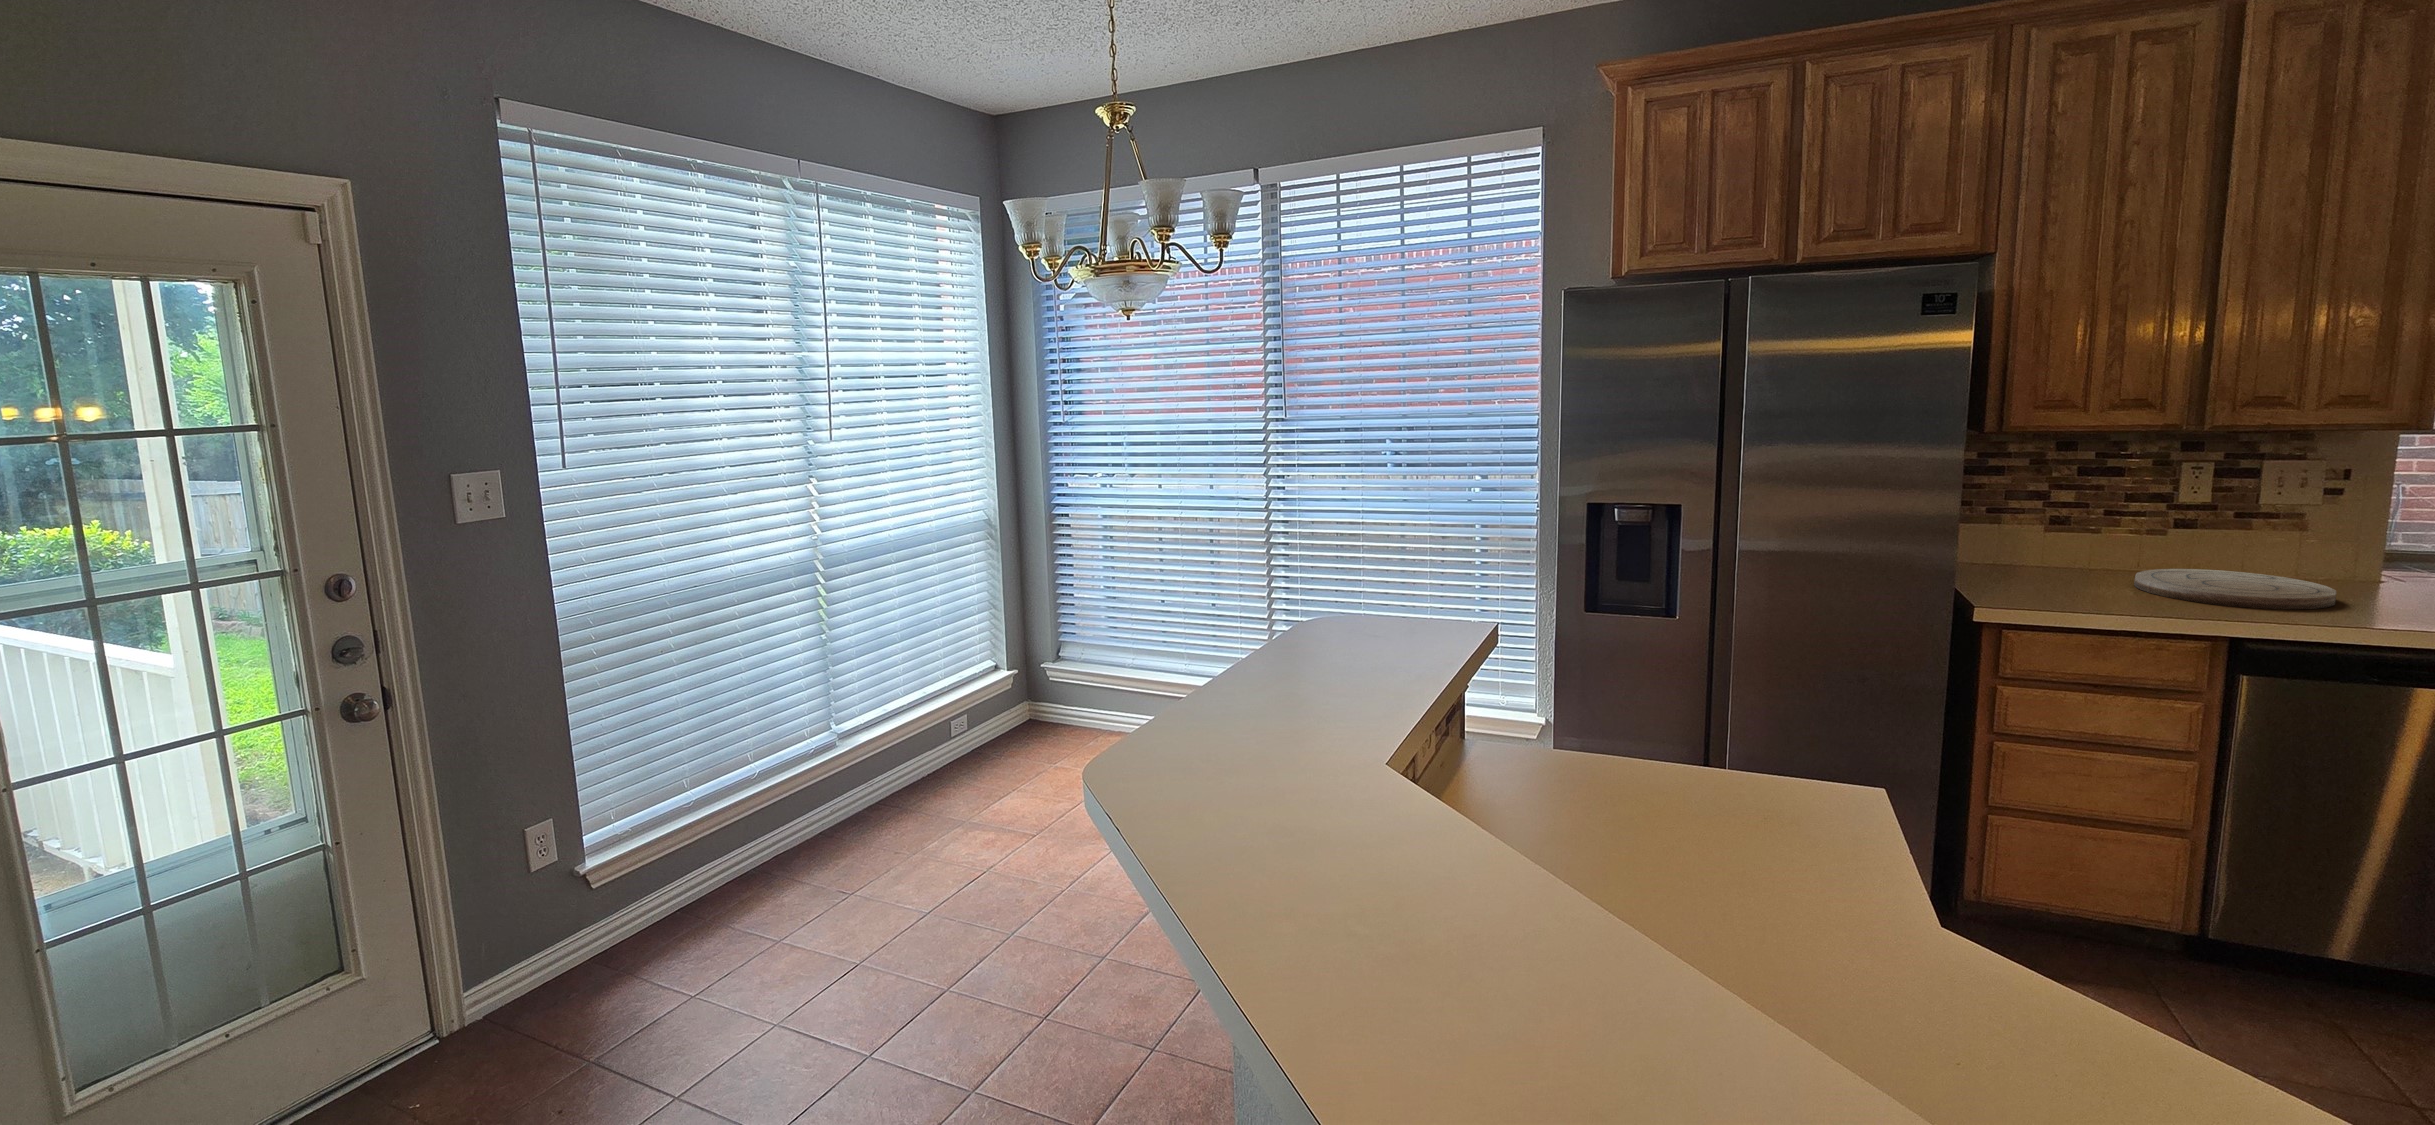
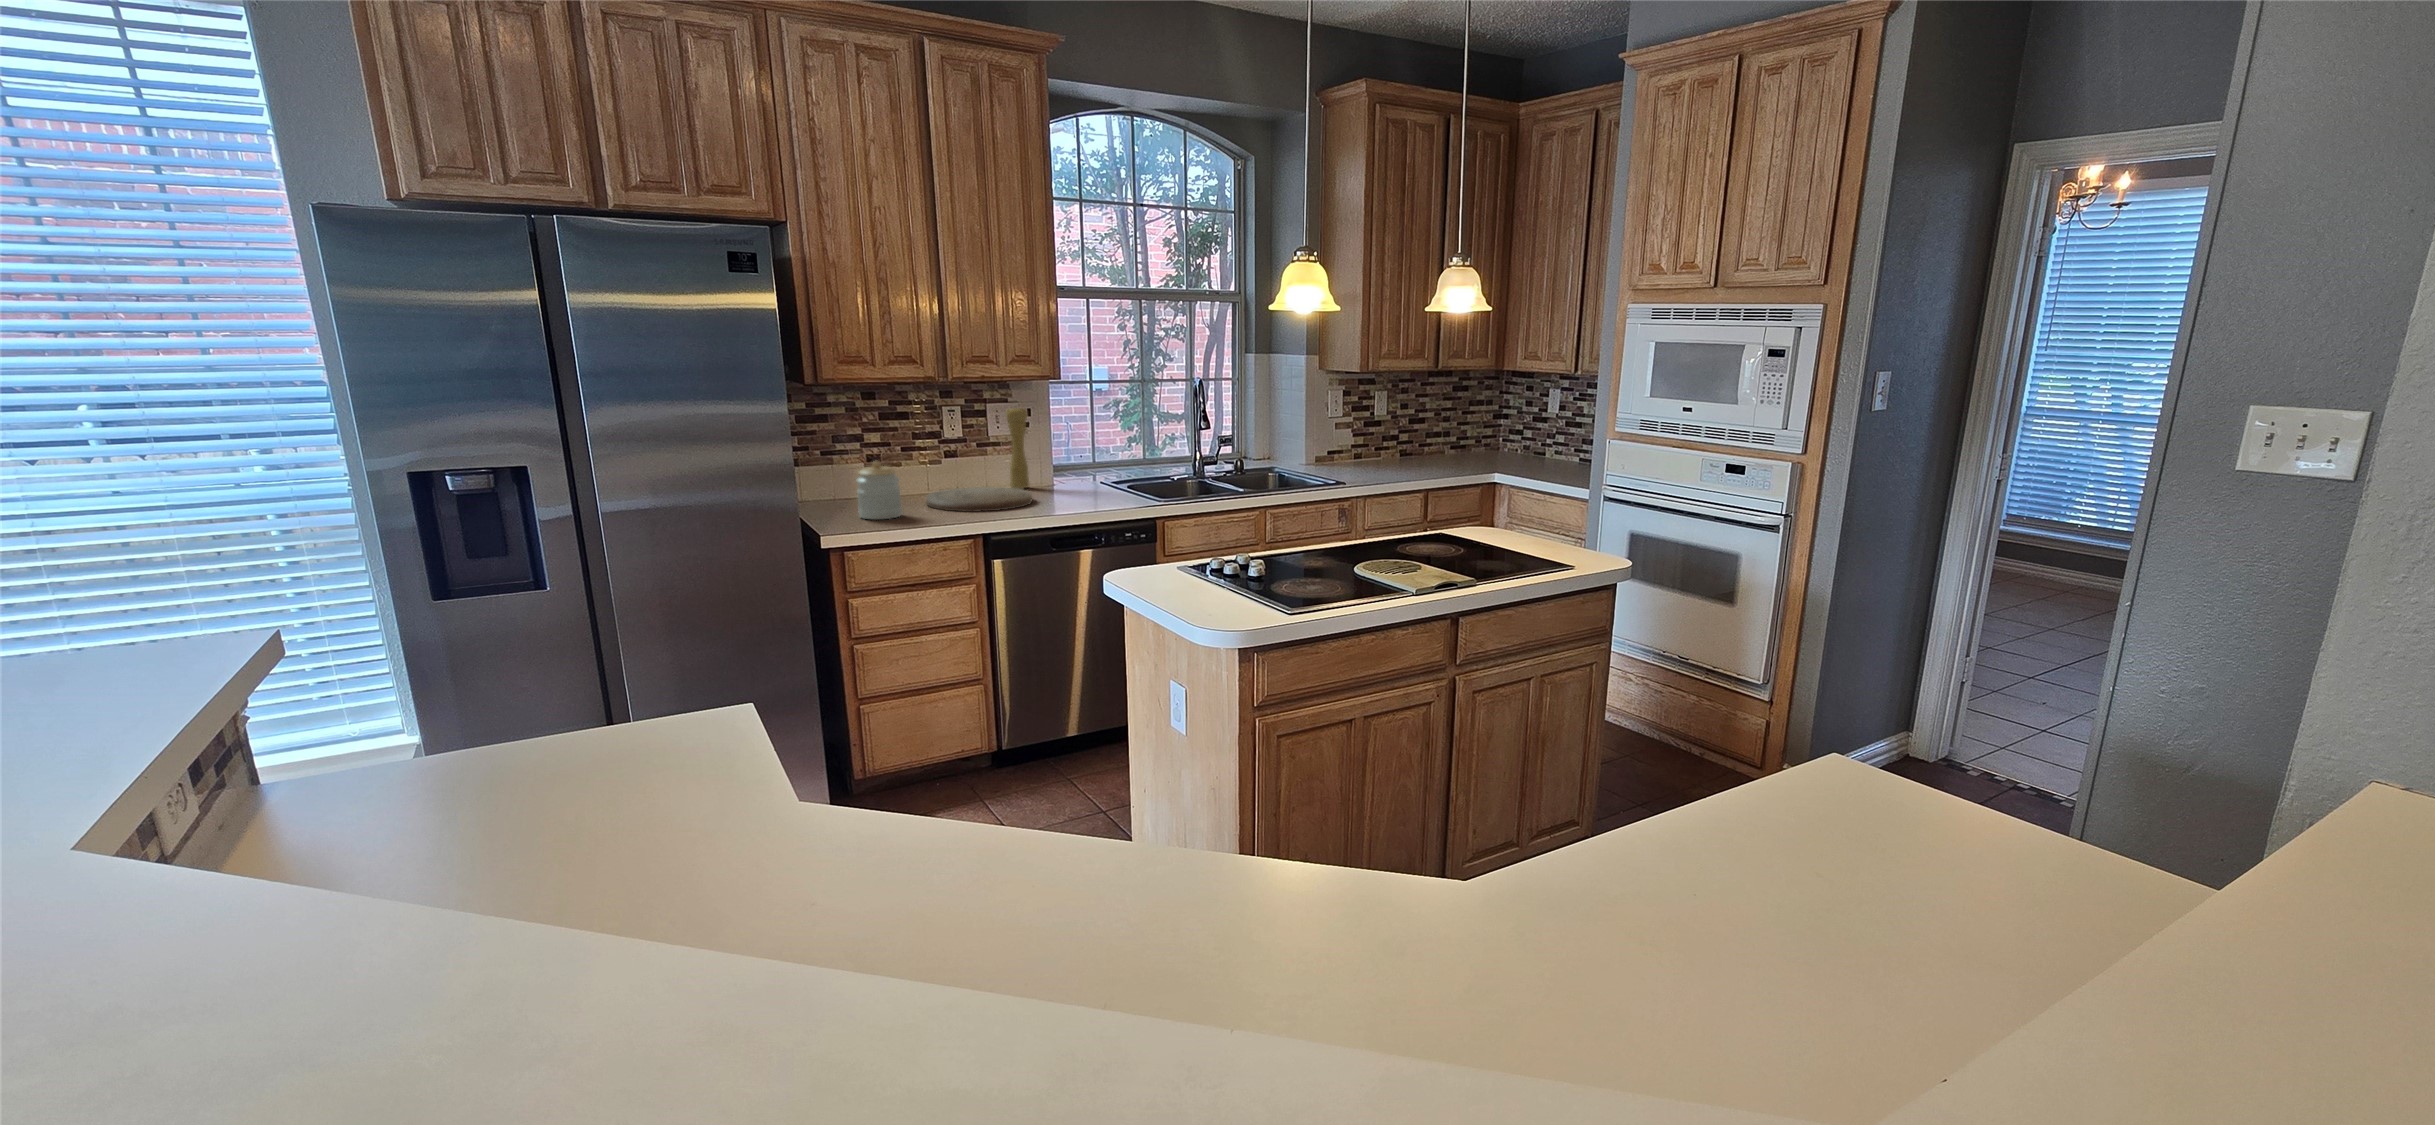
pepper mill: none [2282,466,2338,580] -> present [1006,408,1029,489]
jar: none [2032,526,2103,598] -> present [856,461,902,520]

